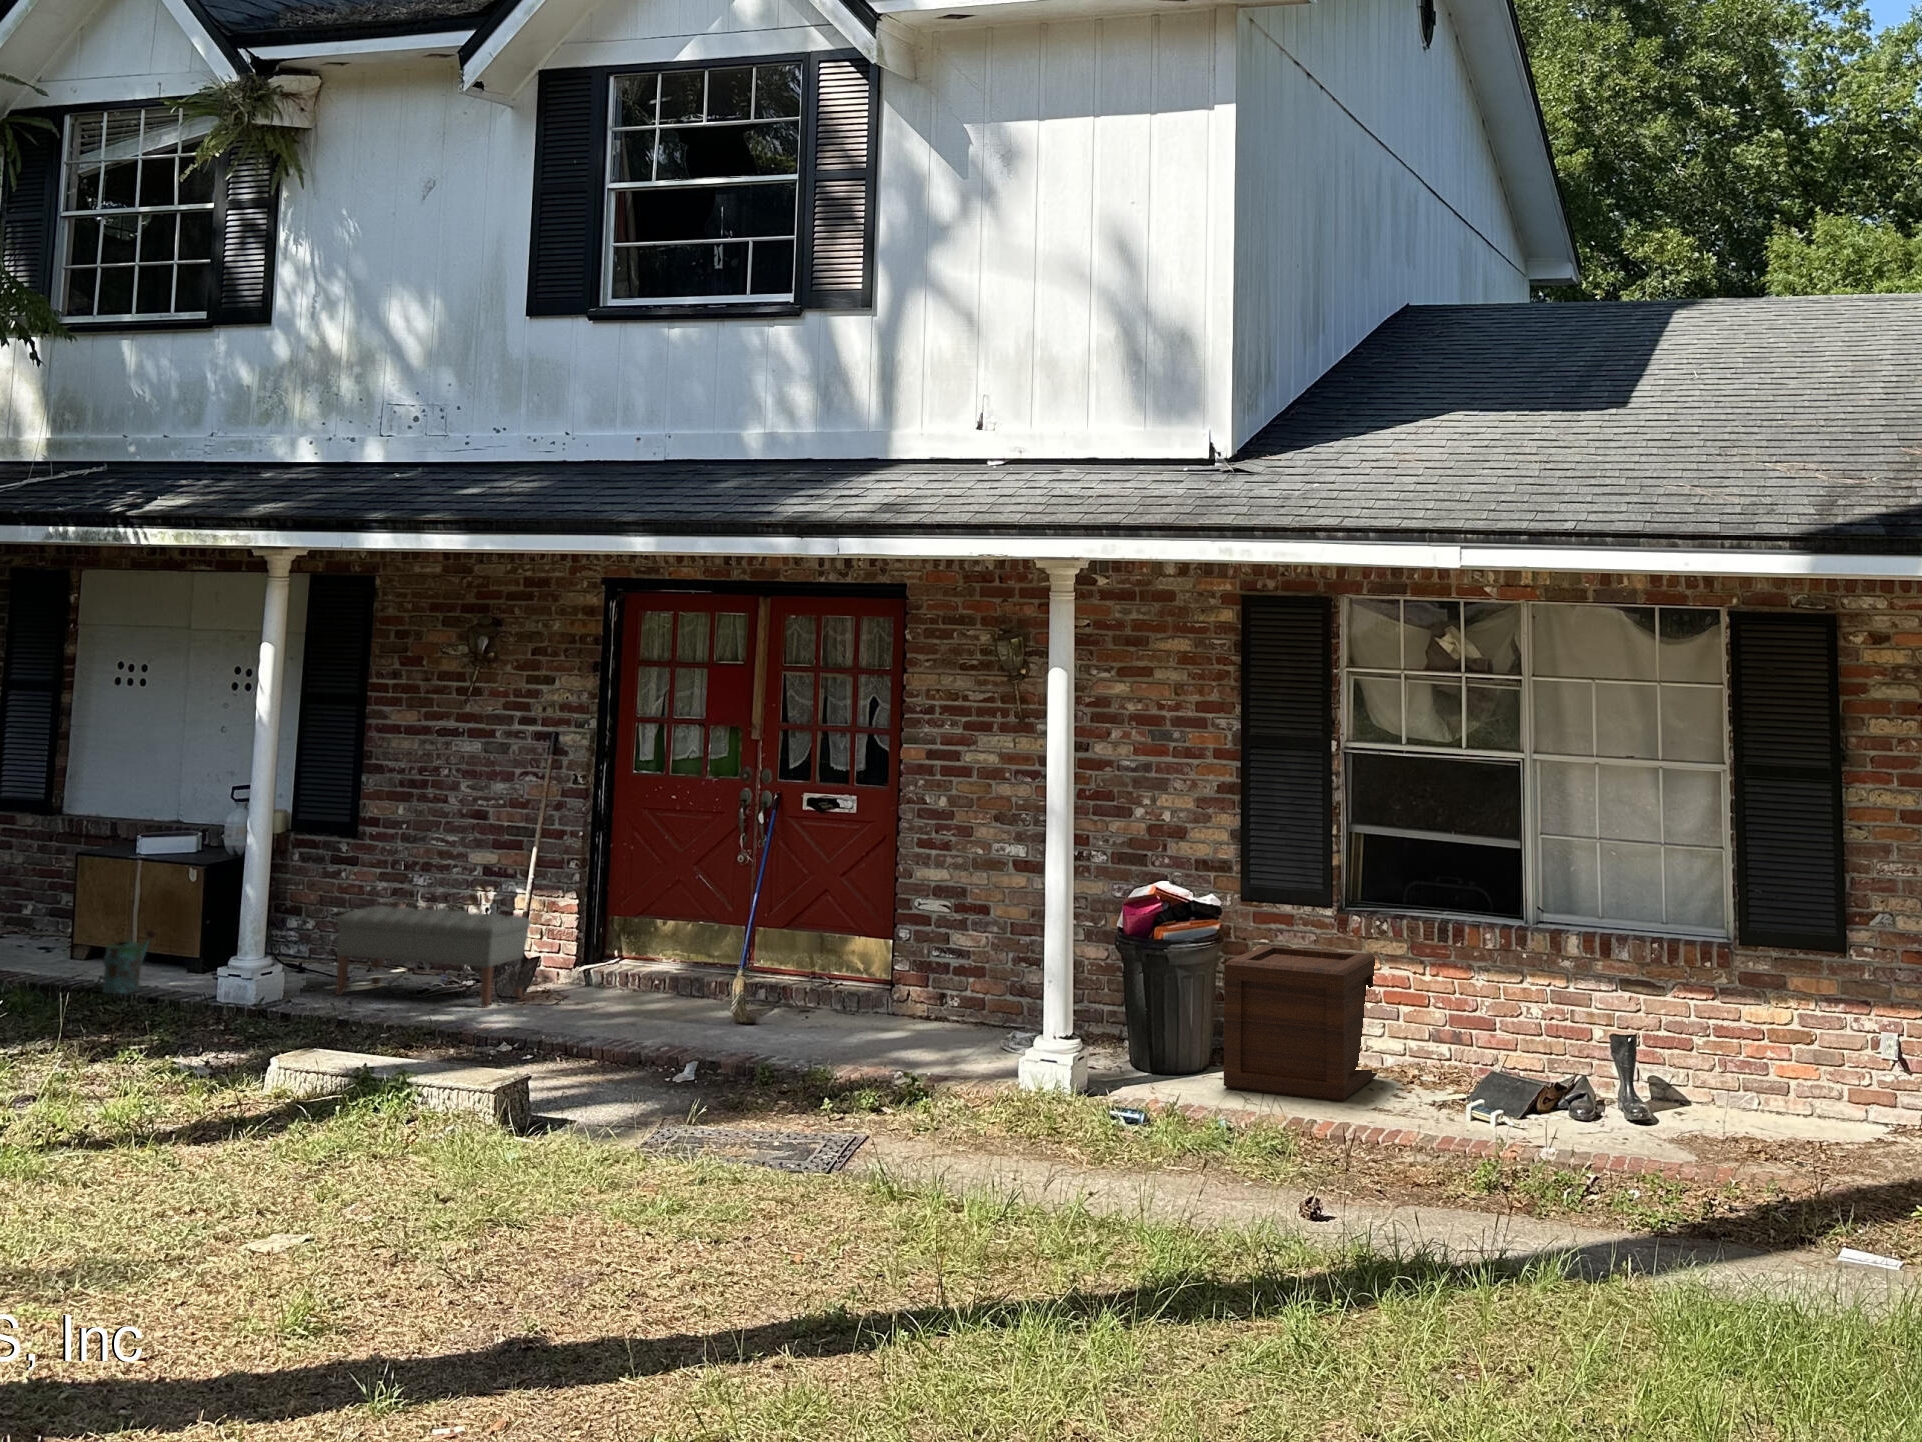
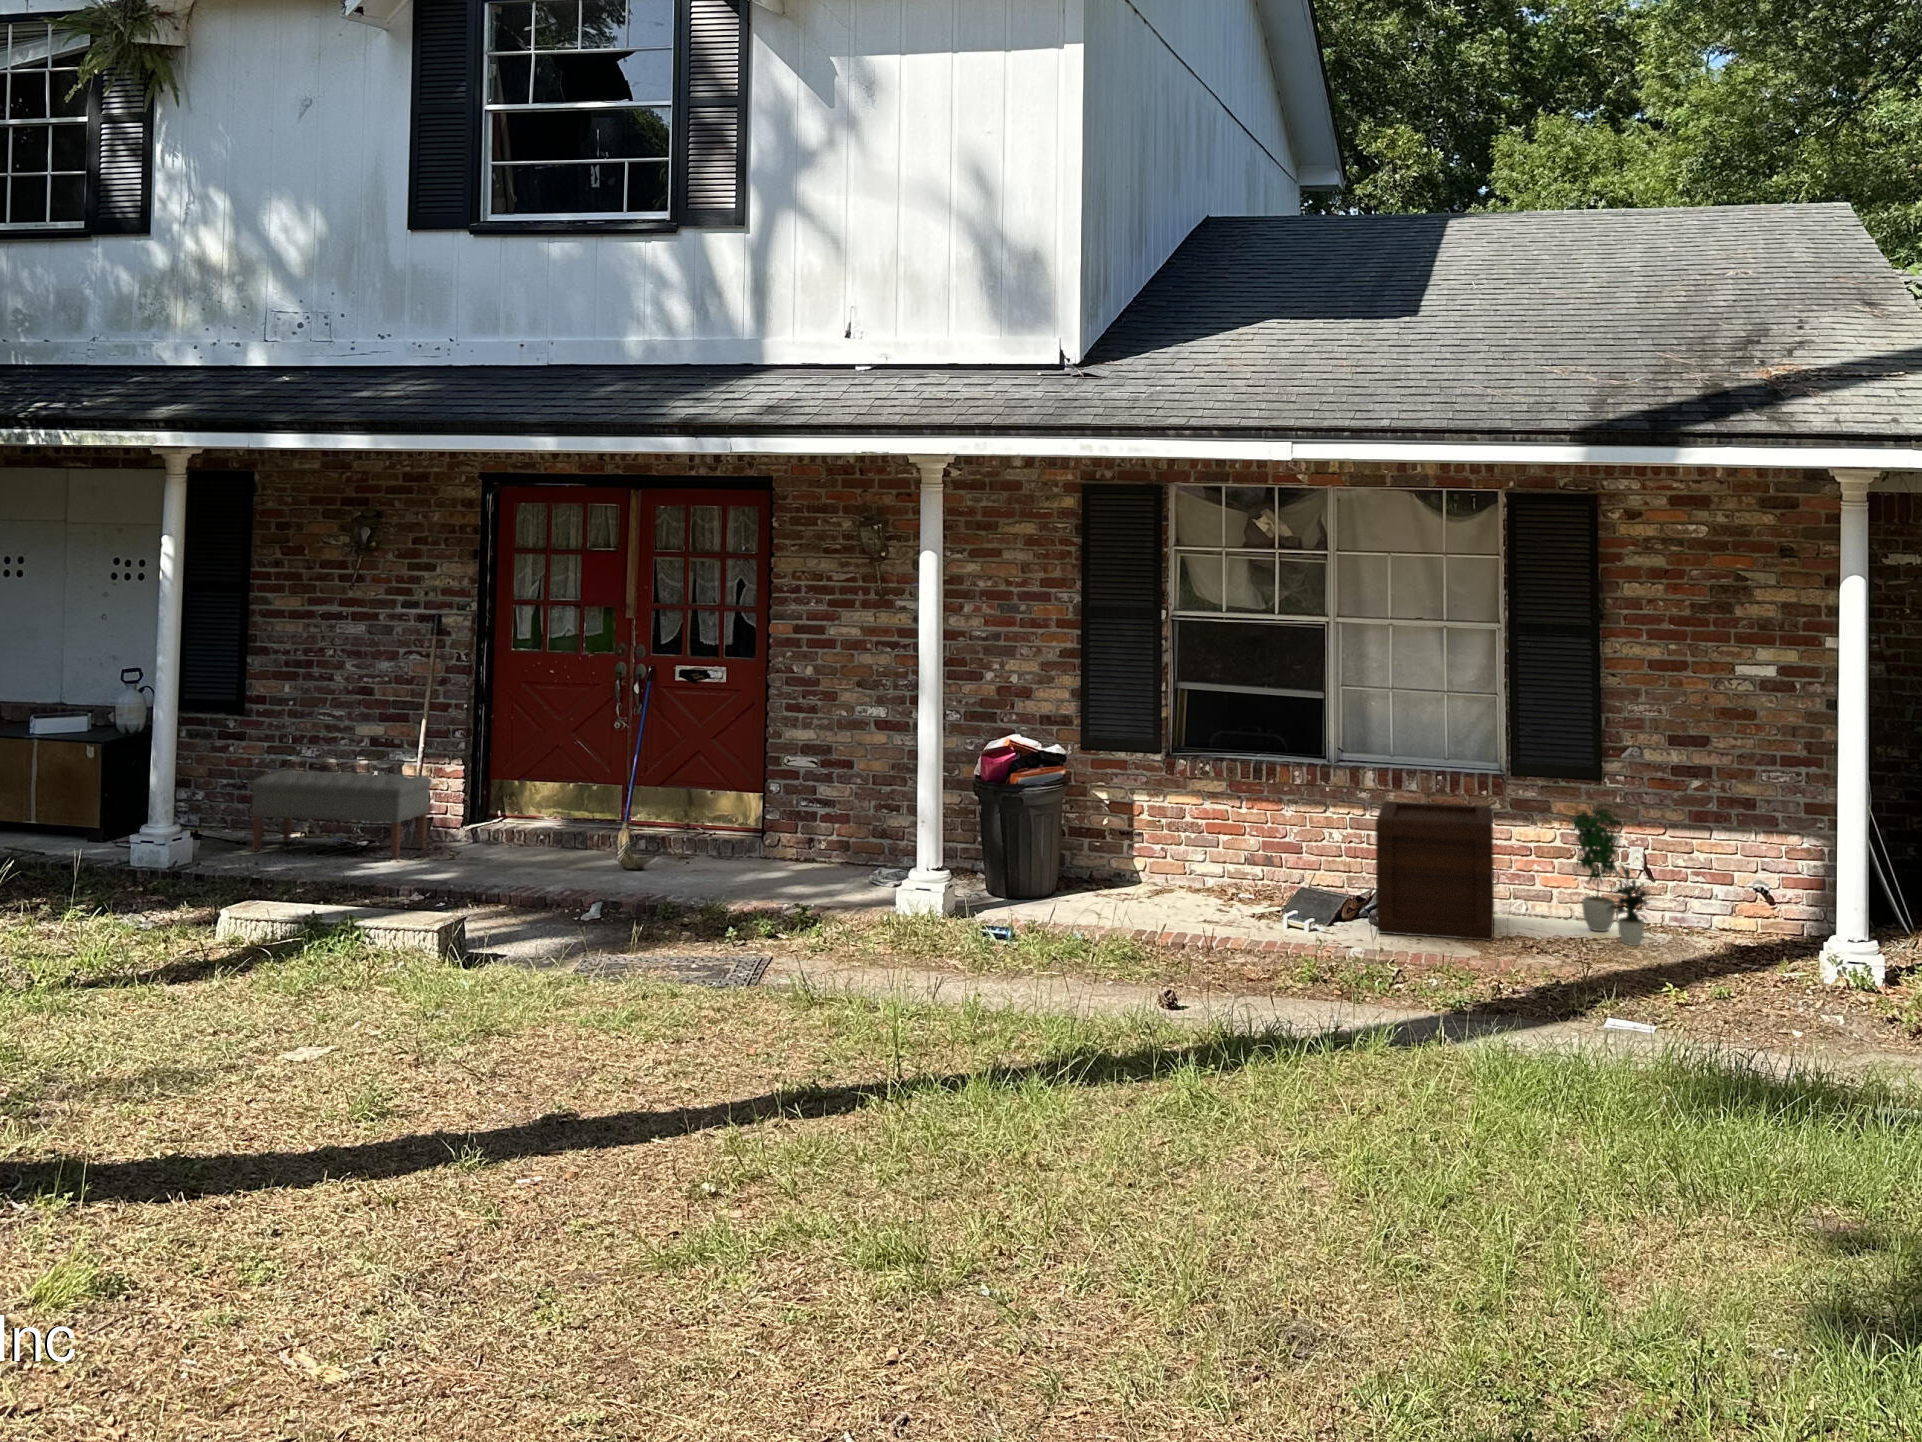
watering can: present [103,931,156,994] -> none [31,799,78,858]
wooden crate: present [1224,946,1377,1102] -> present [1375,801,1494,940]
potted plant: none [1801,972,1914,1154] -> present [1570,805,1651,946]

